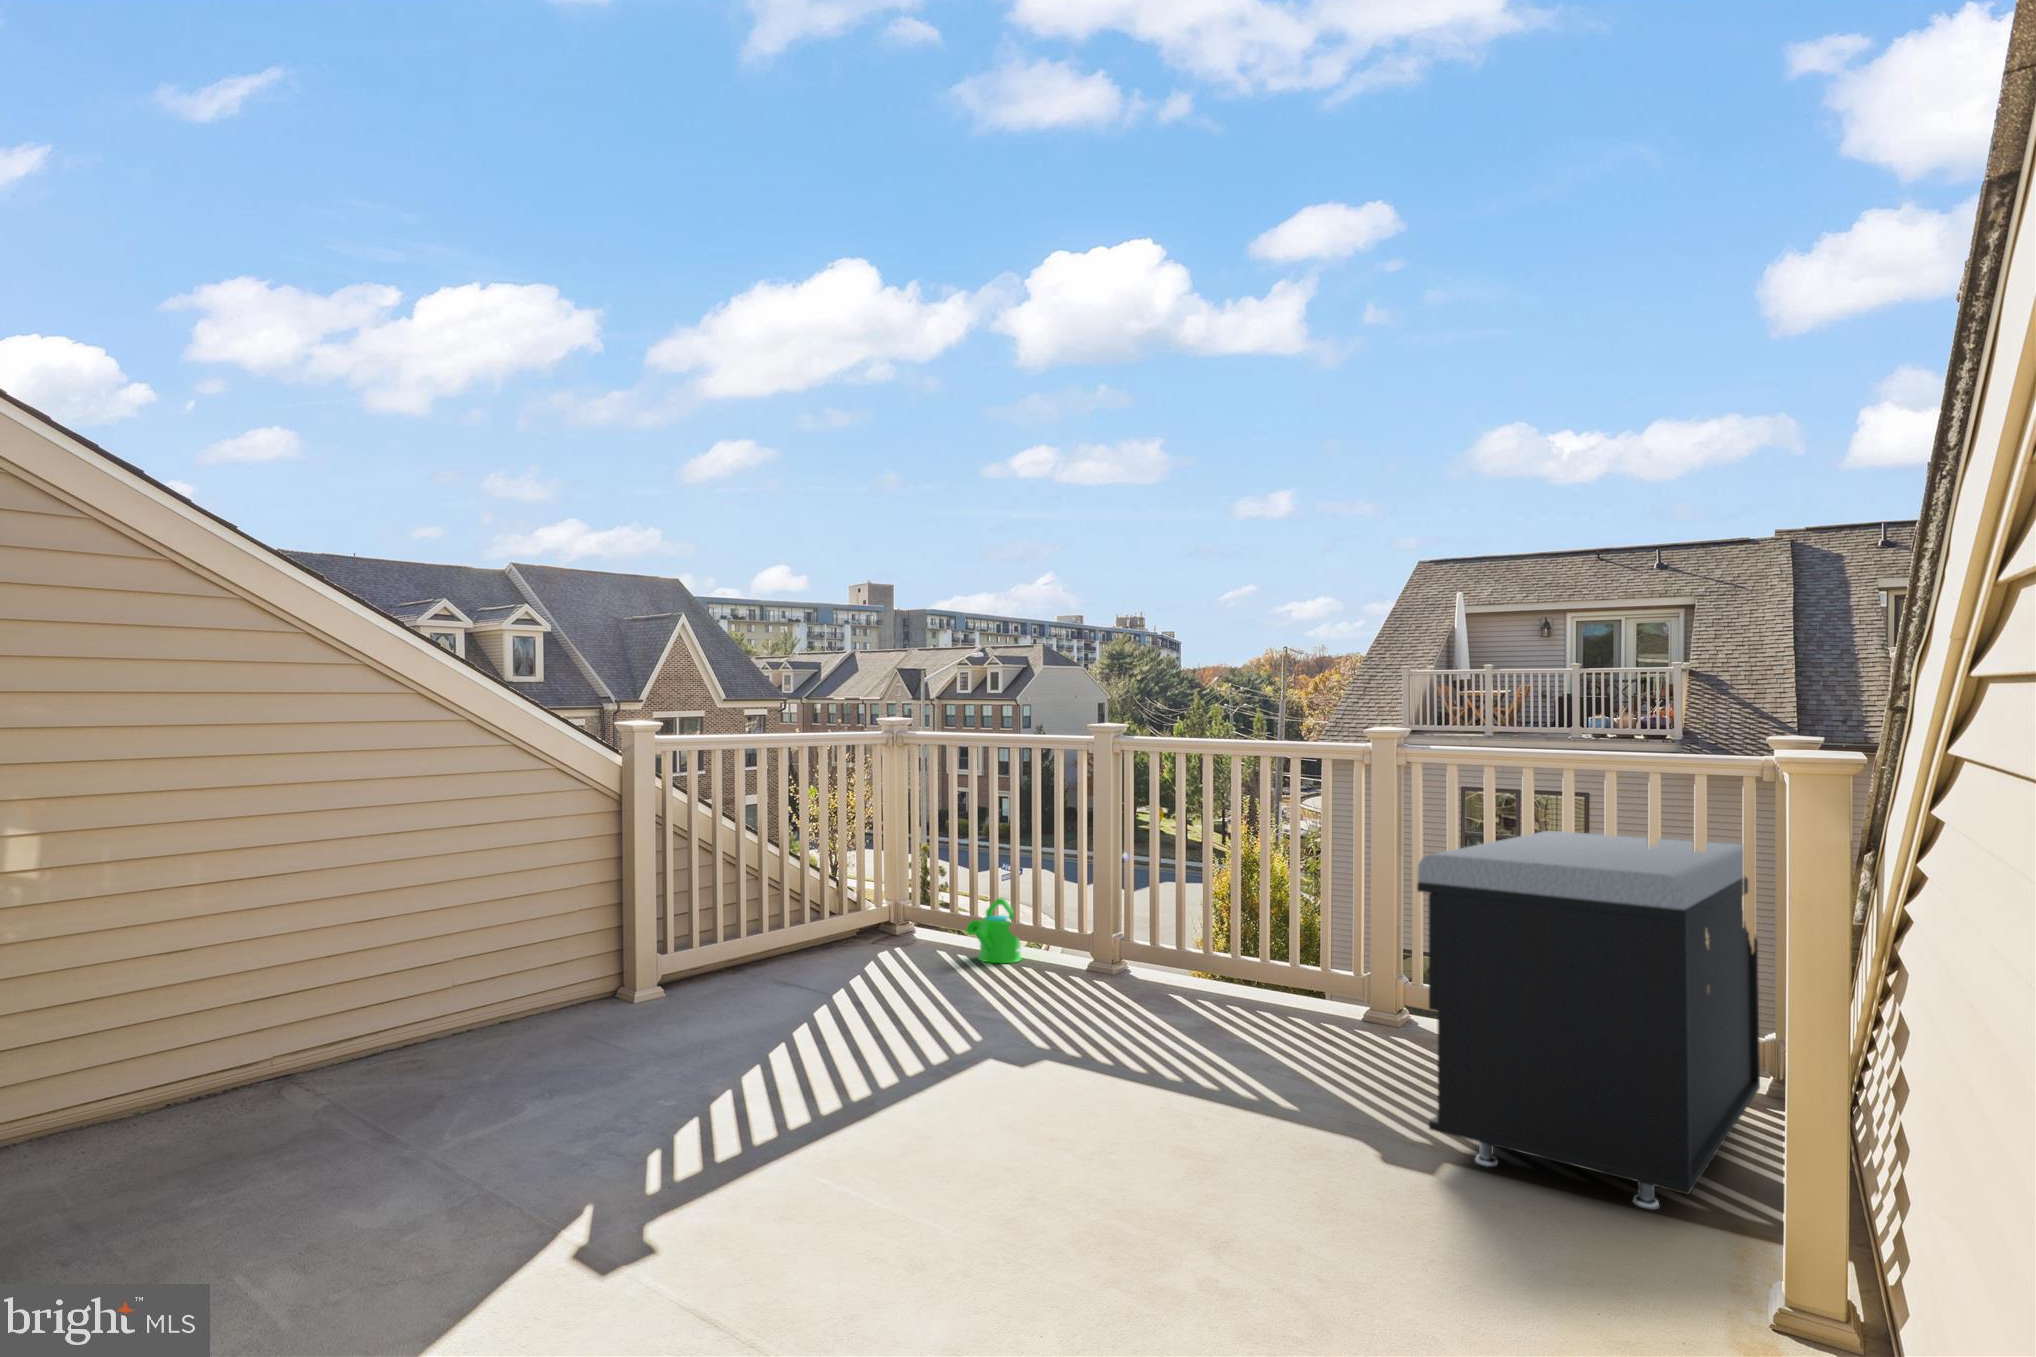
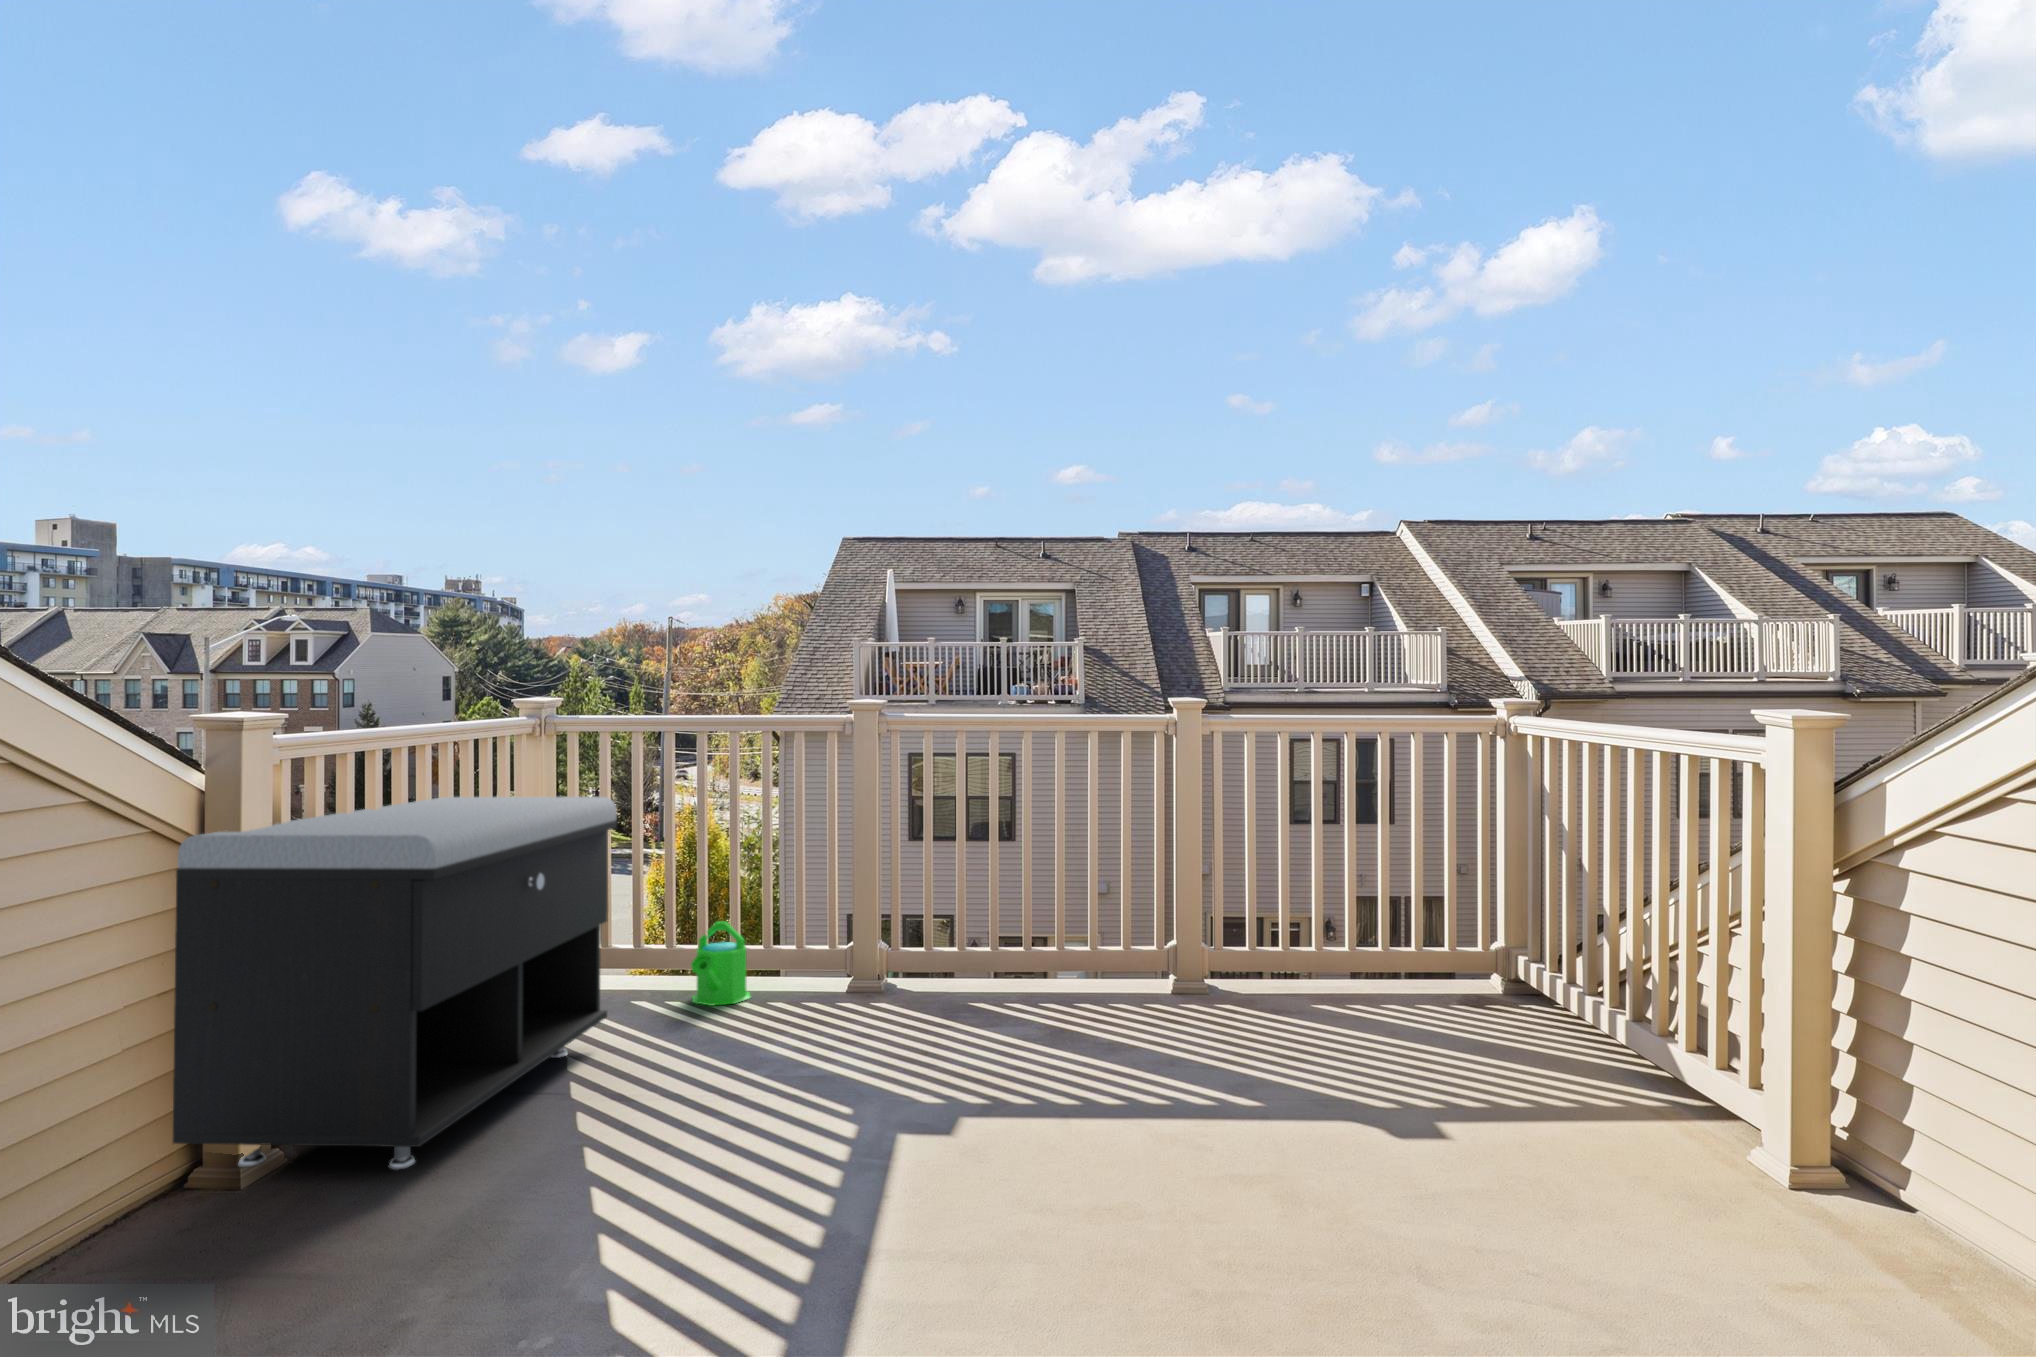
storage bench: present [1417,831,1760,1210] -> present [173,797,617,1170]

